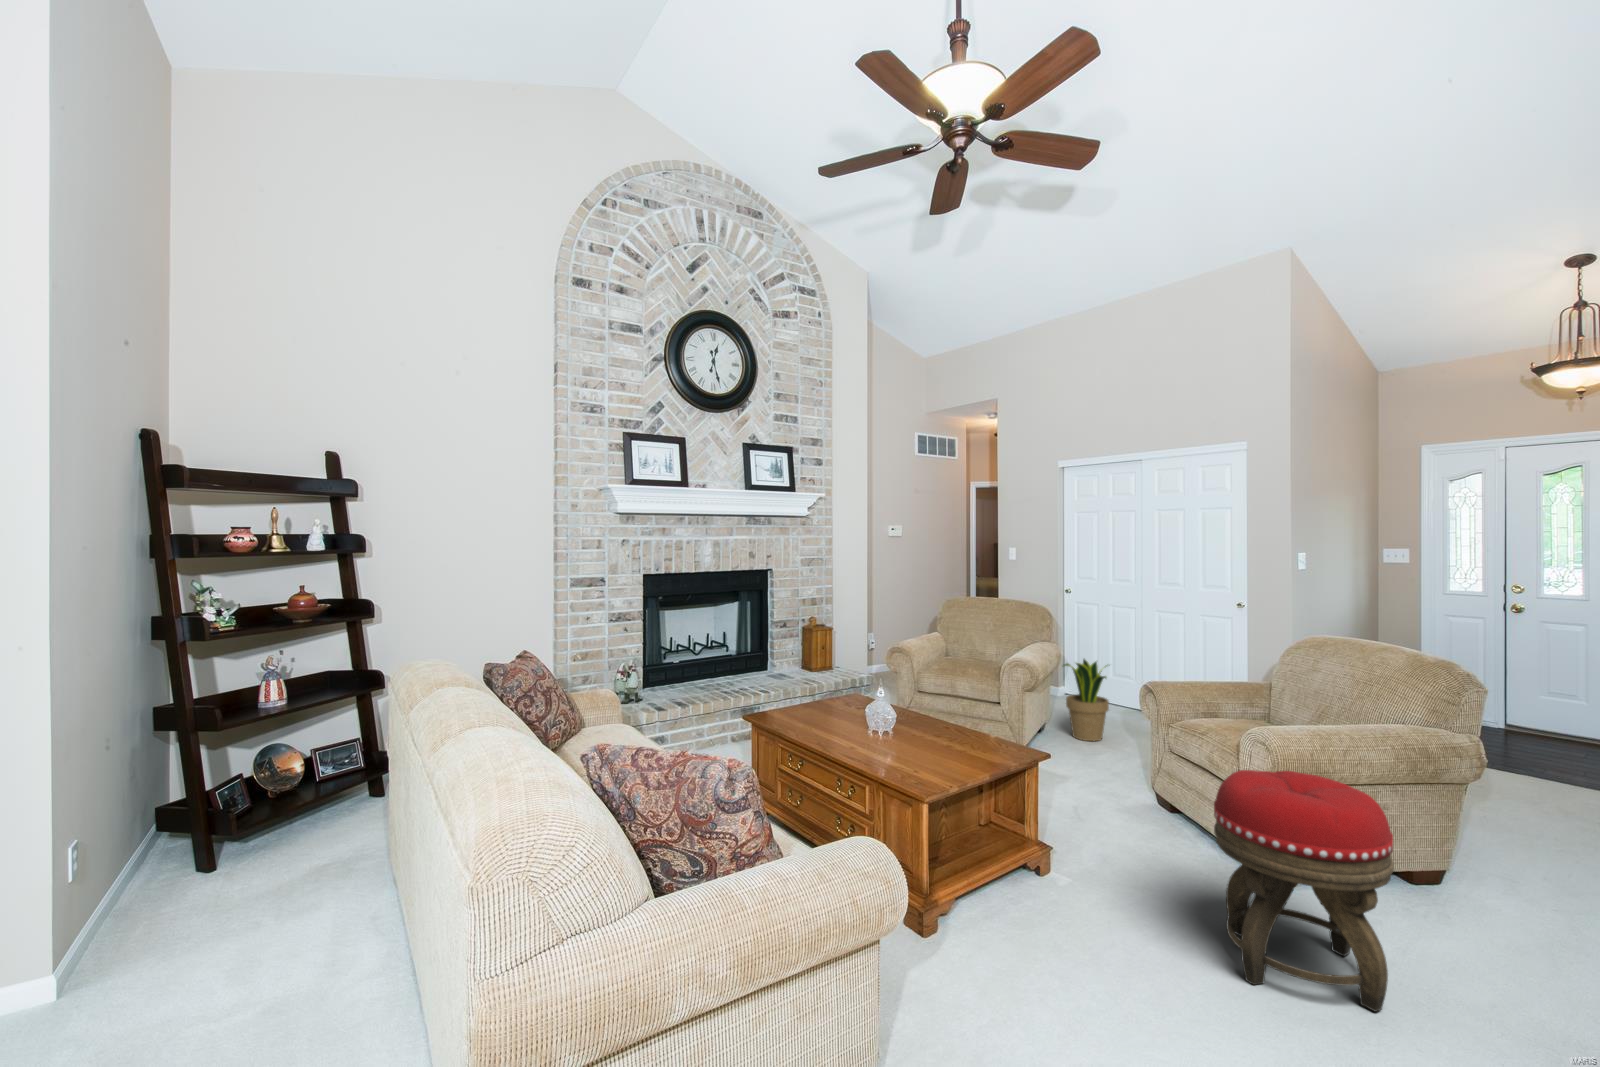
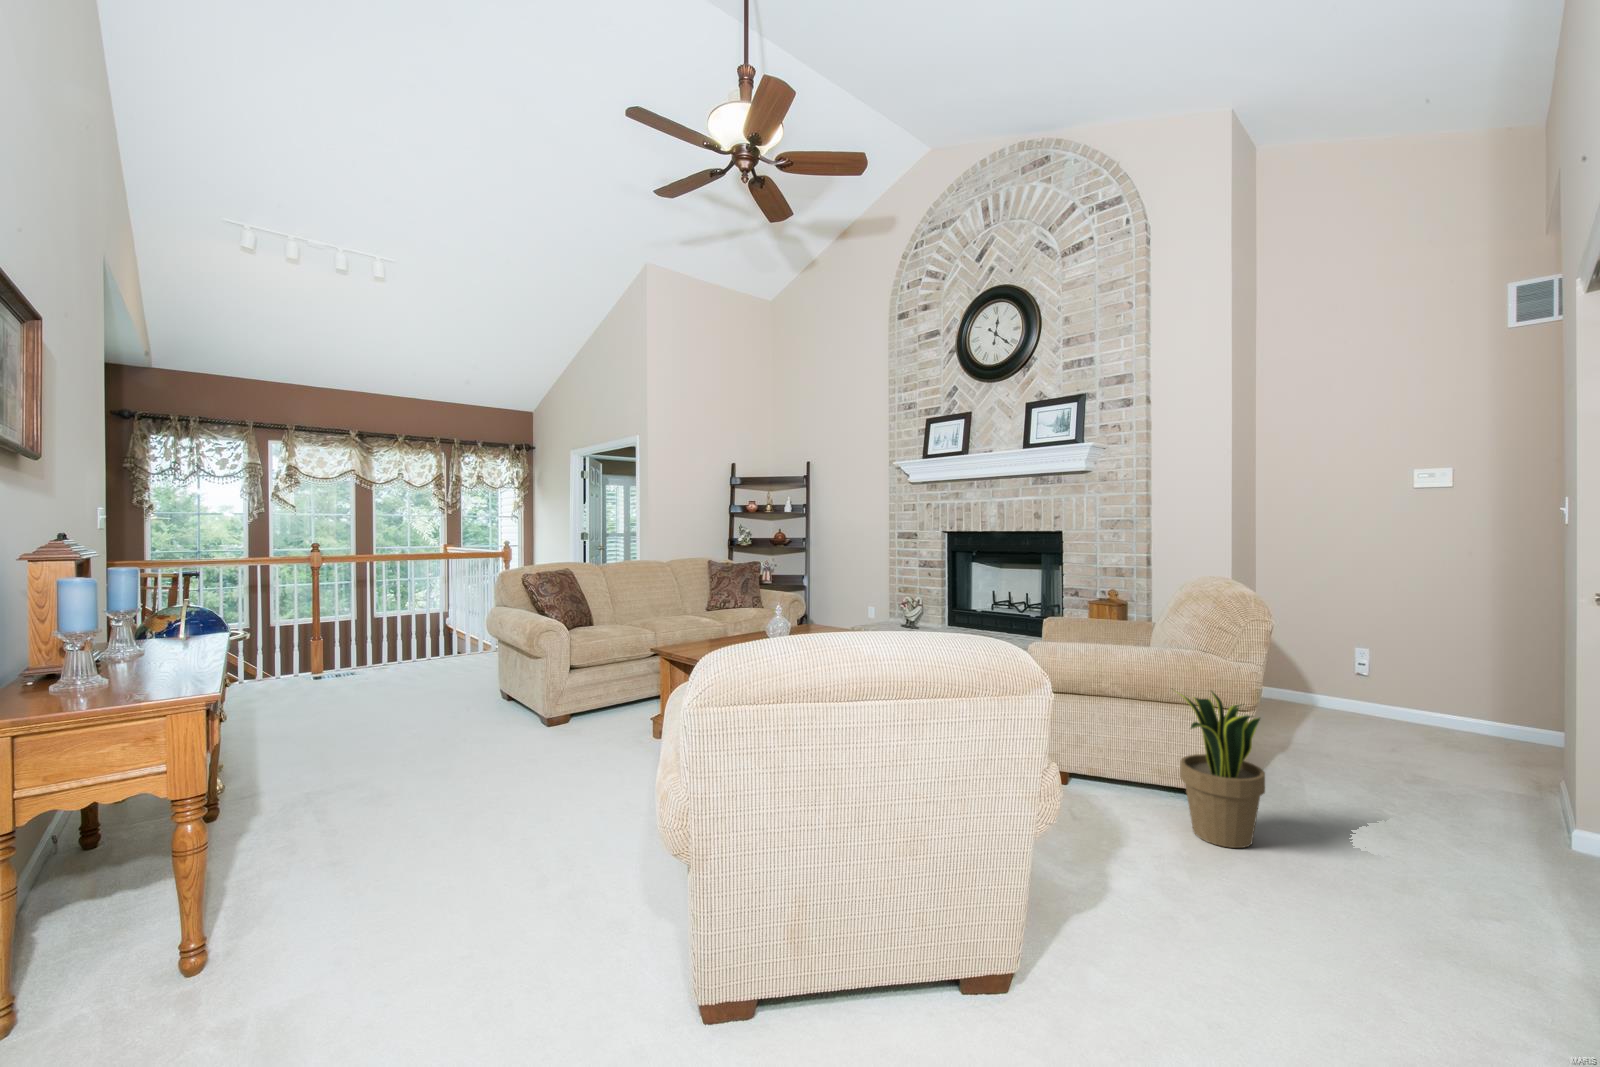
footstool: present [1214,770,1394,1012] -> none [486,683,622,875]

